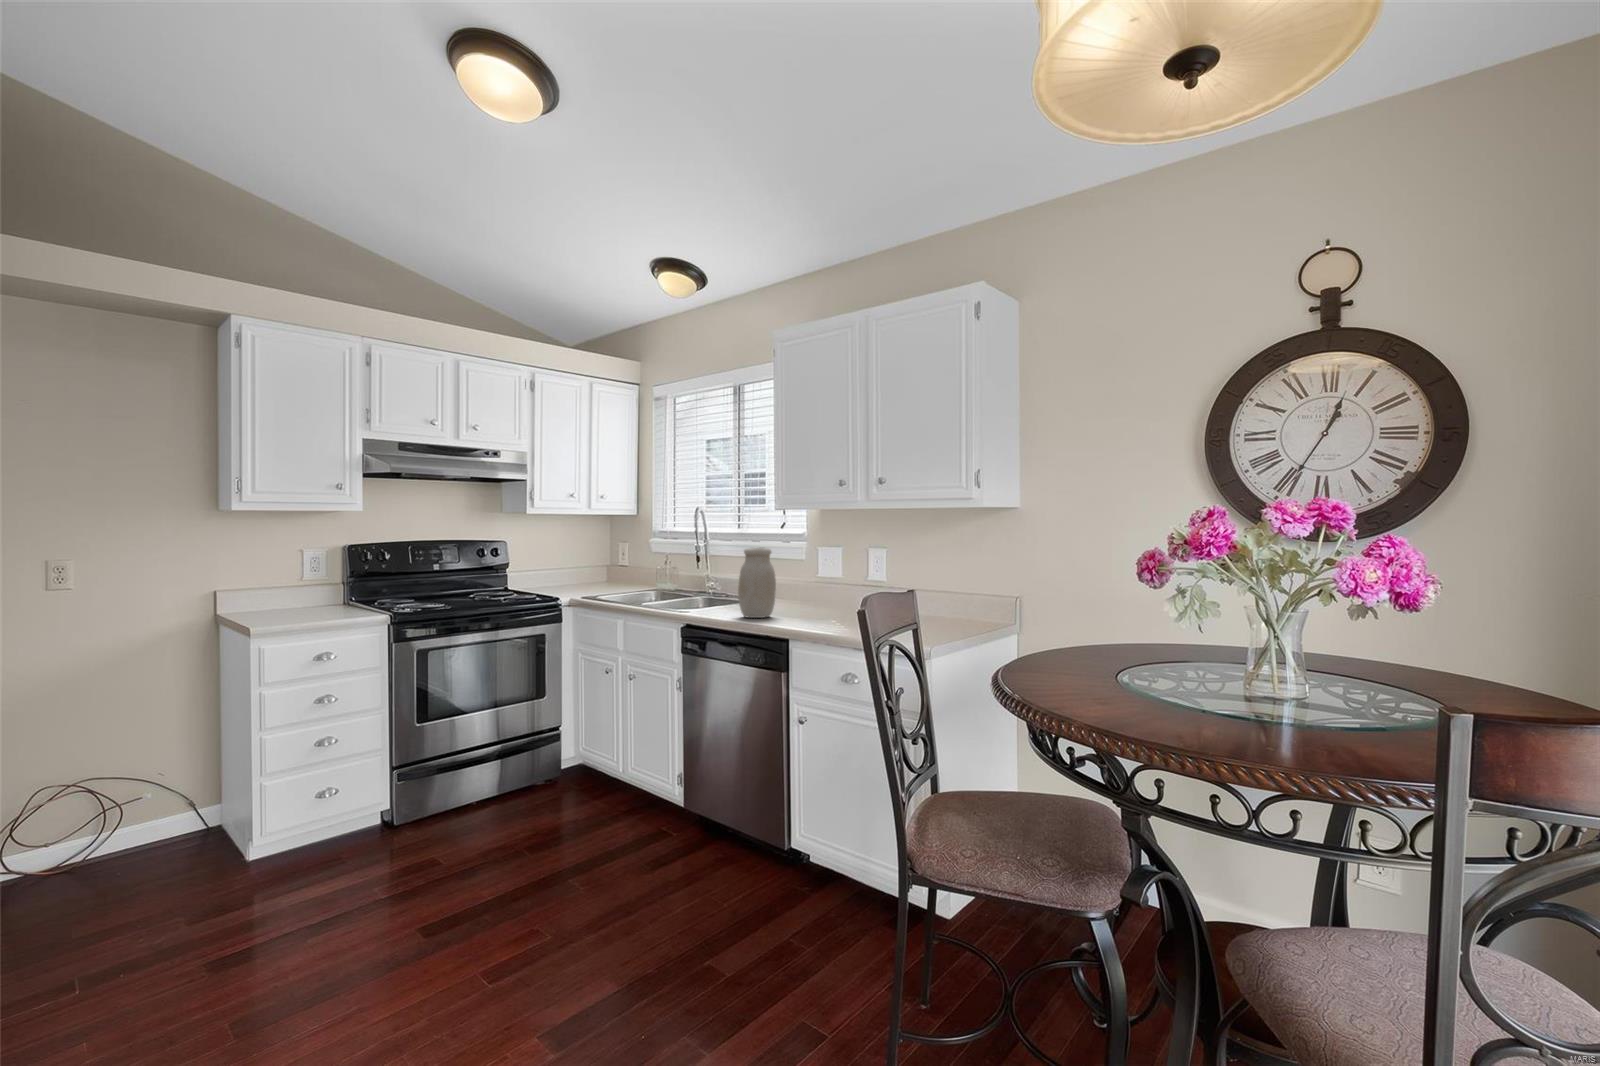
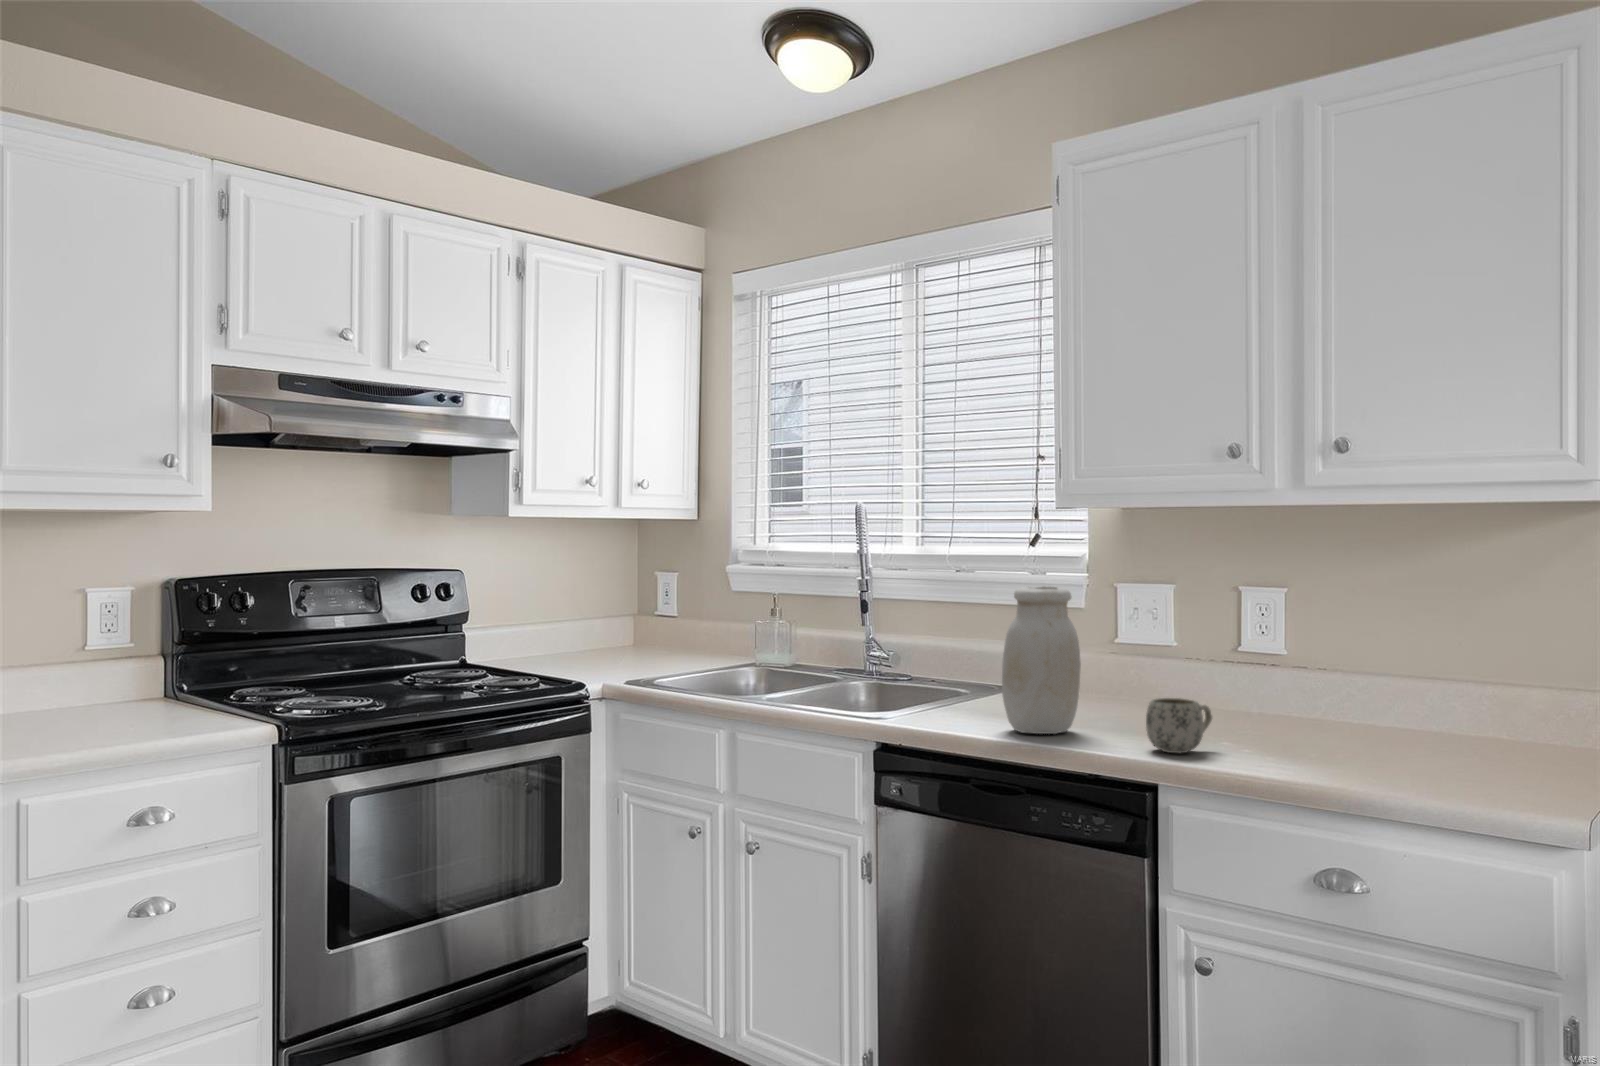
mug: none [794,600,826,625] -> present [1146,698,1212,753]

